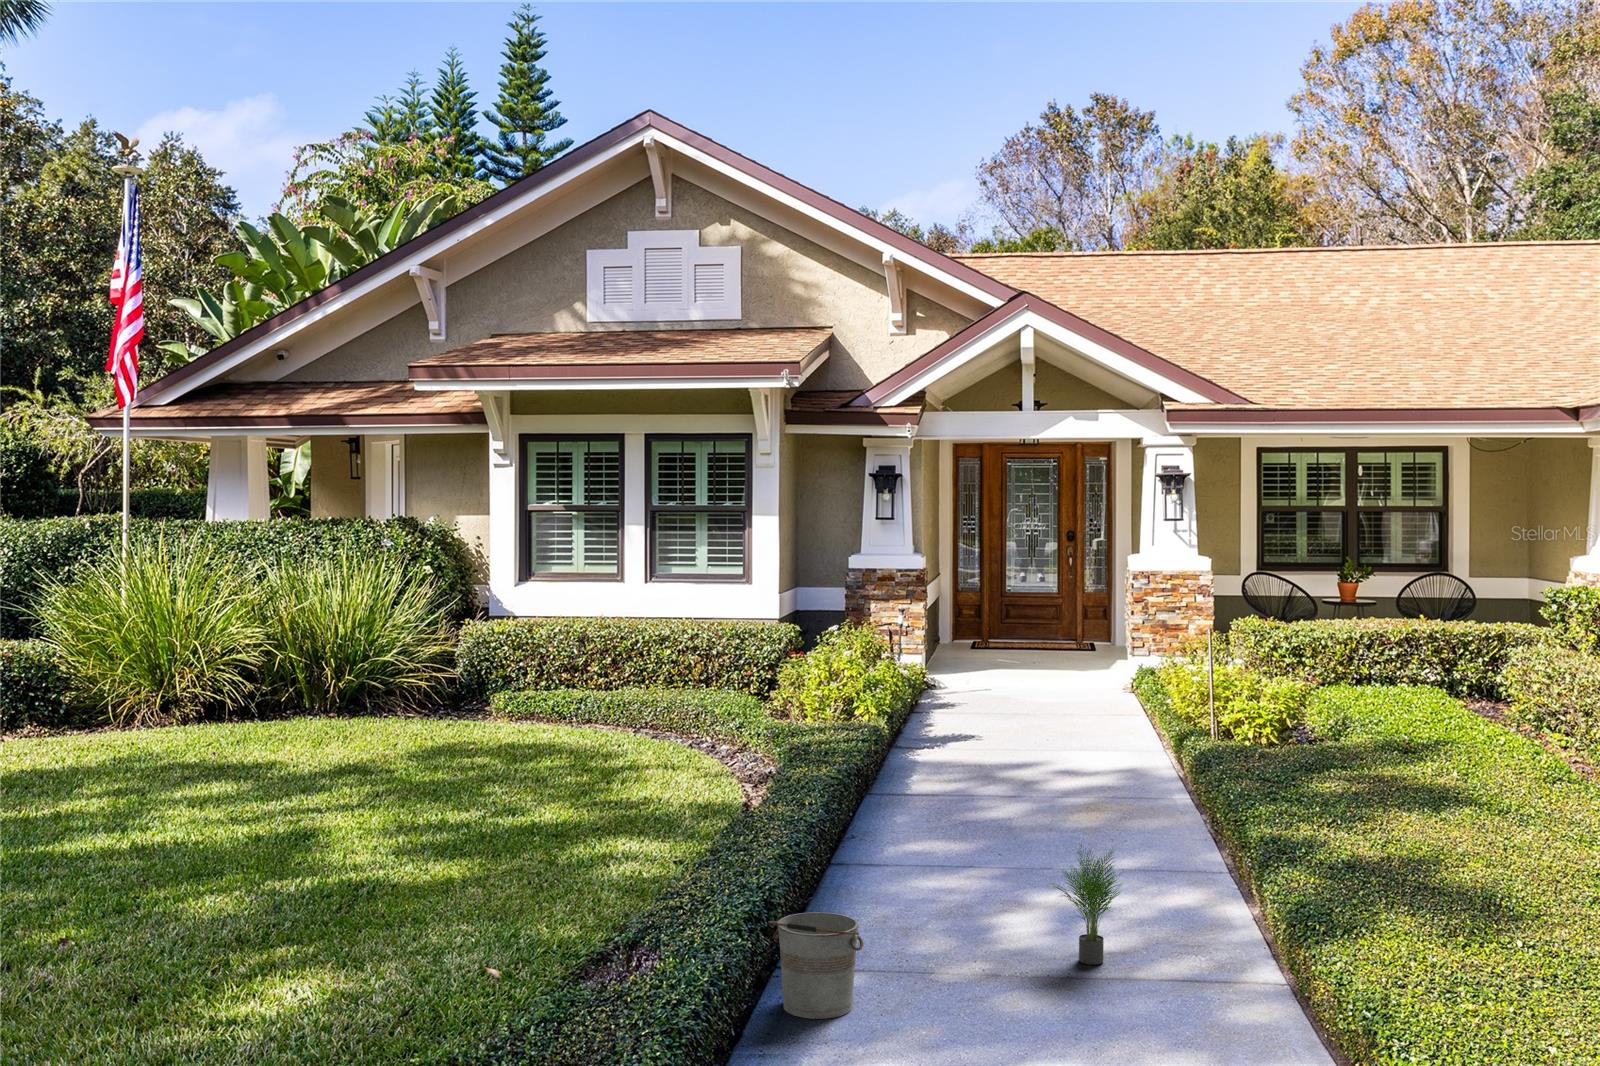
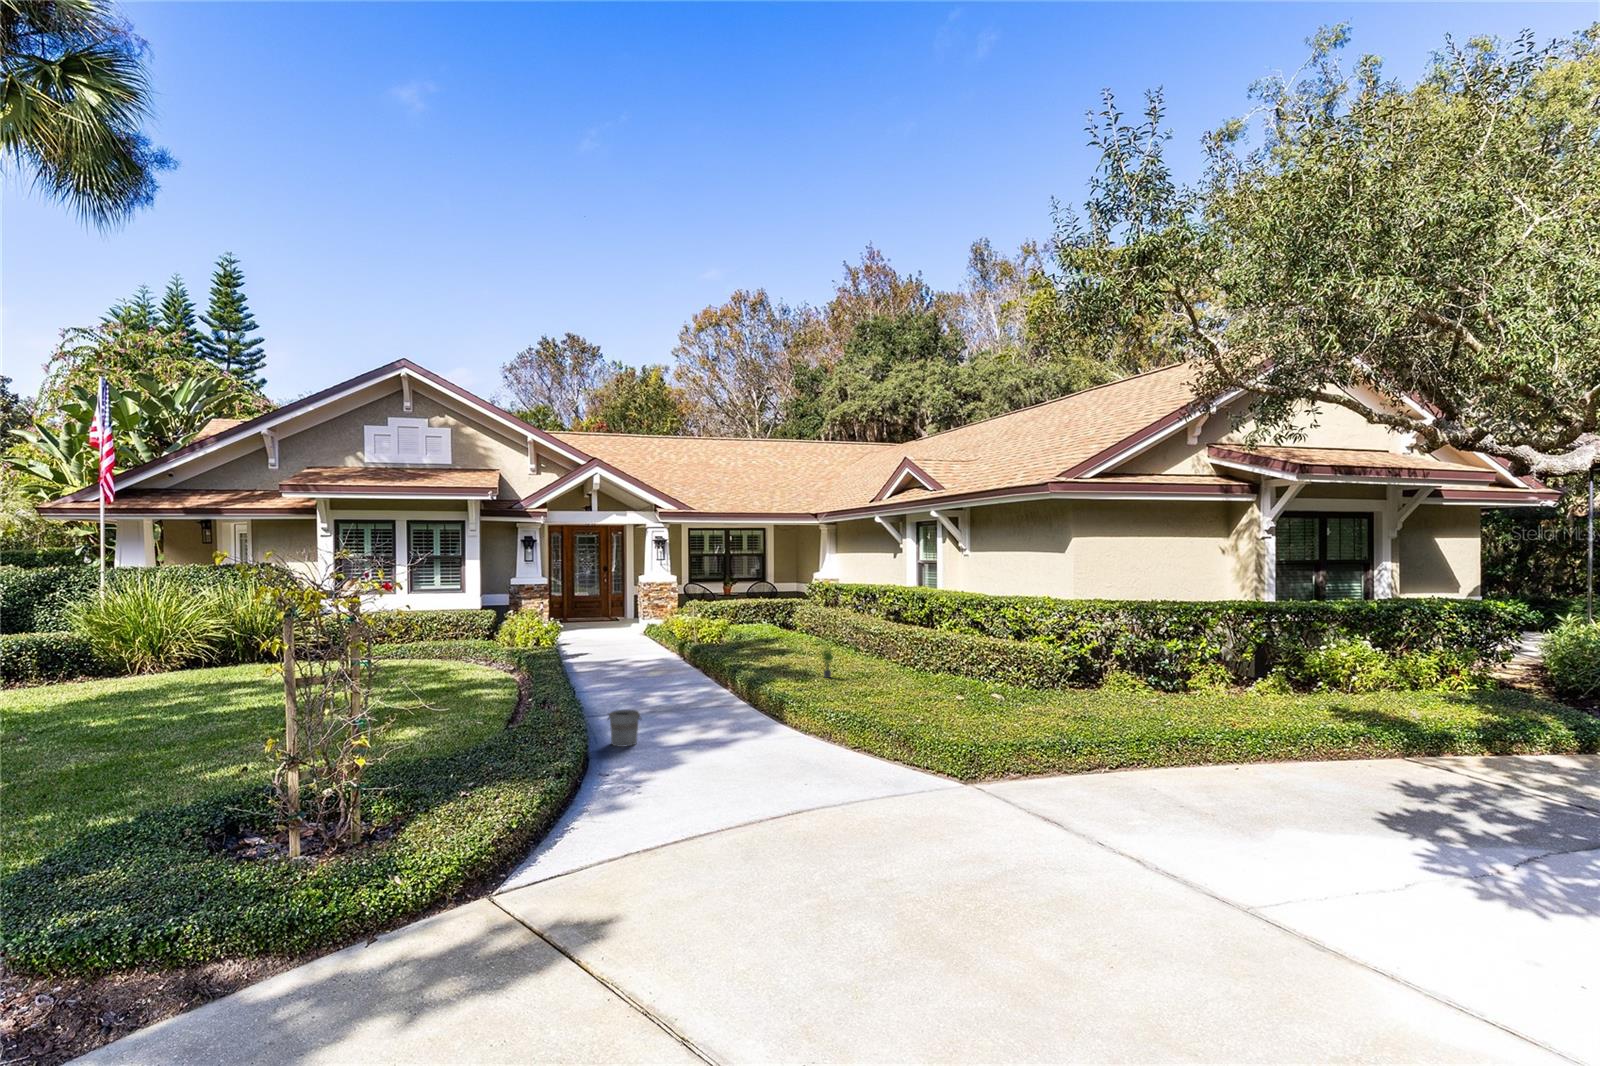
potted plant: present [1050,846,1123,965] -> present [821,645,833,678]

